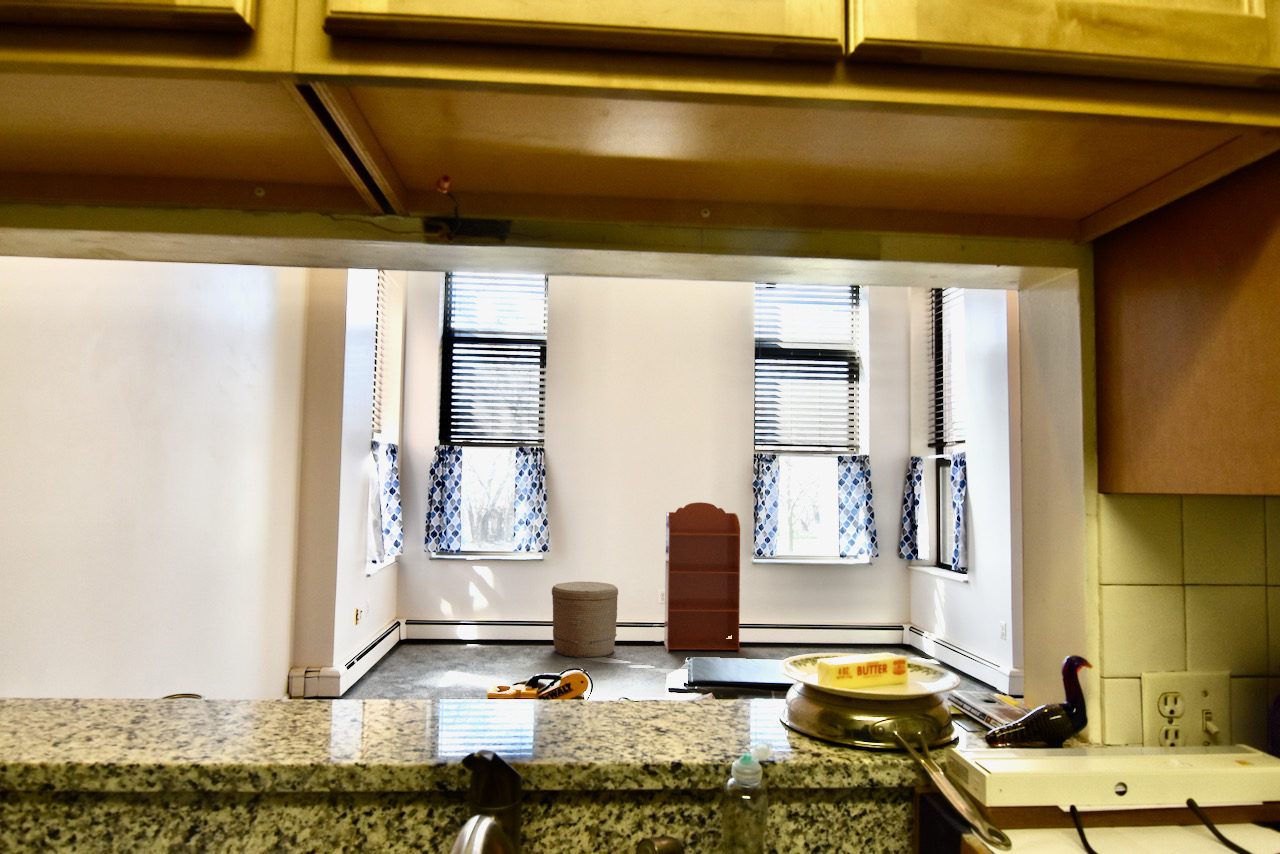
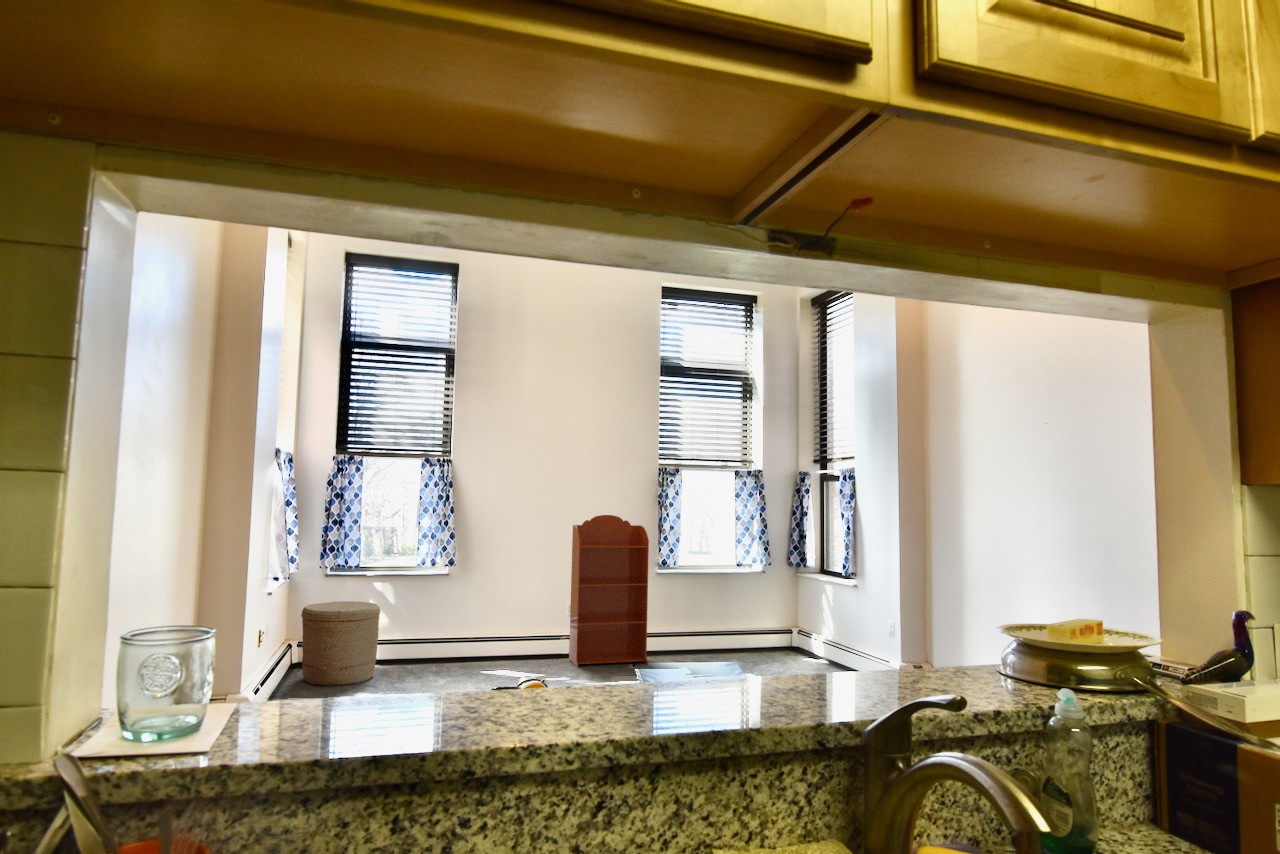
woven basket: present [552,582,618,658] -> present [301,601,380,686]

